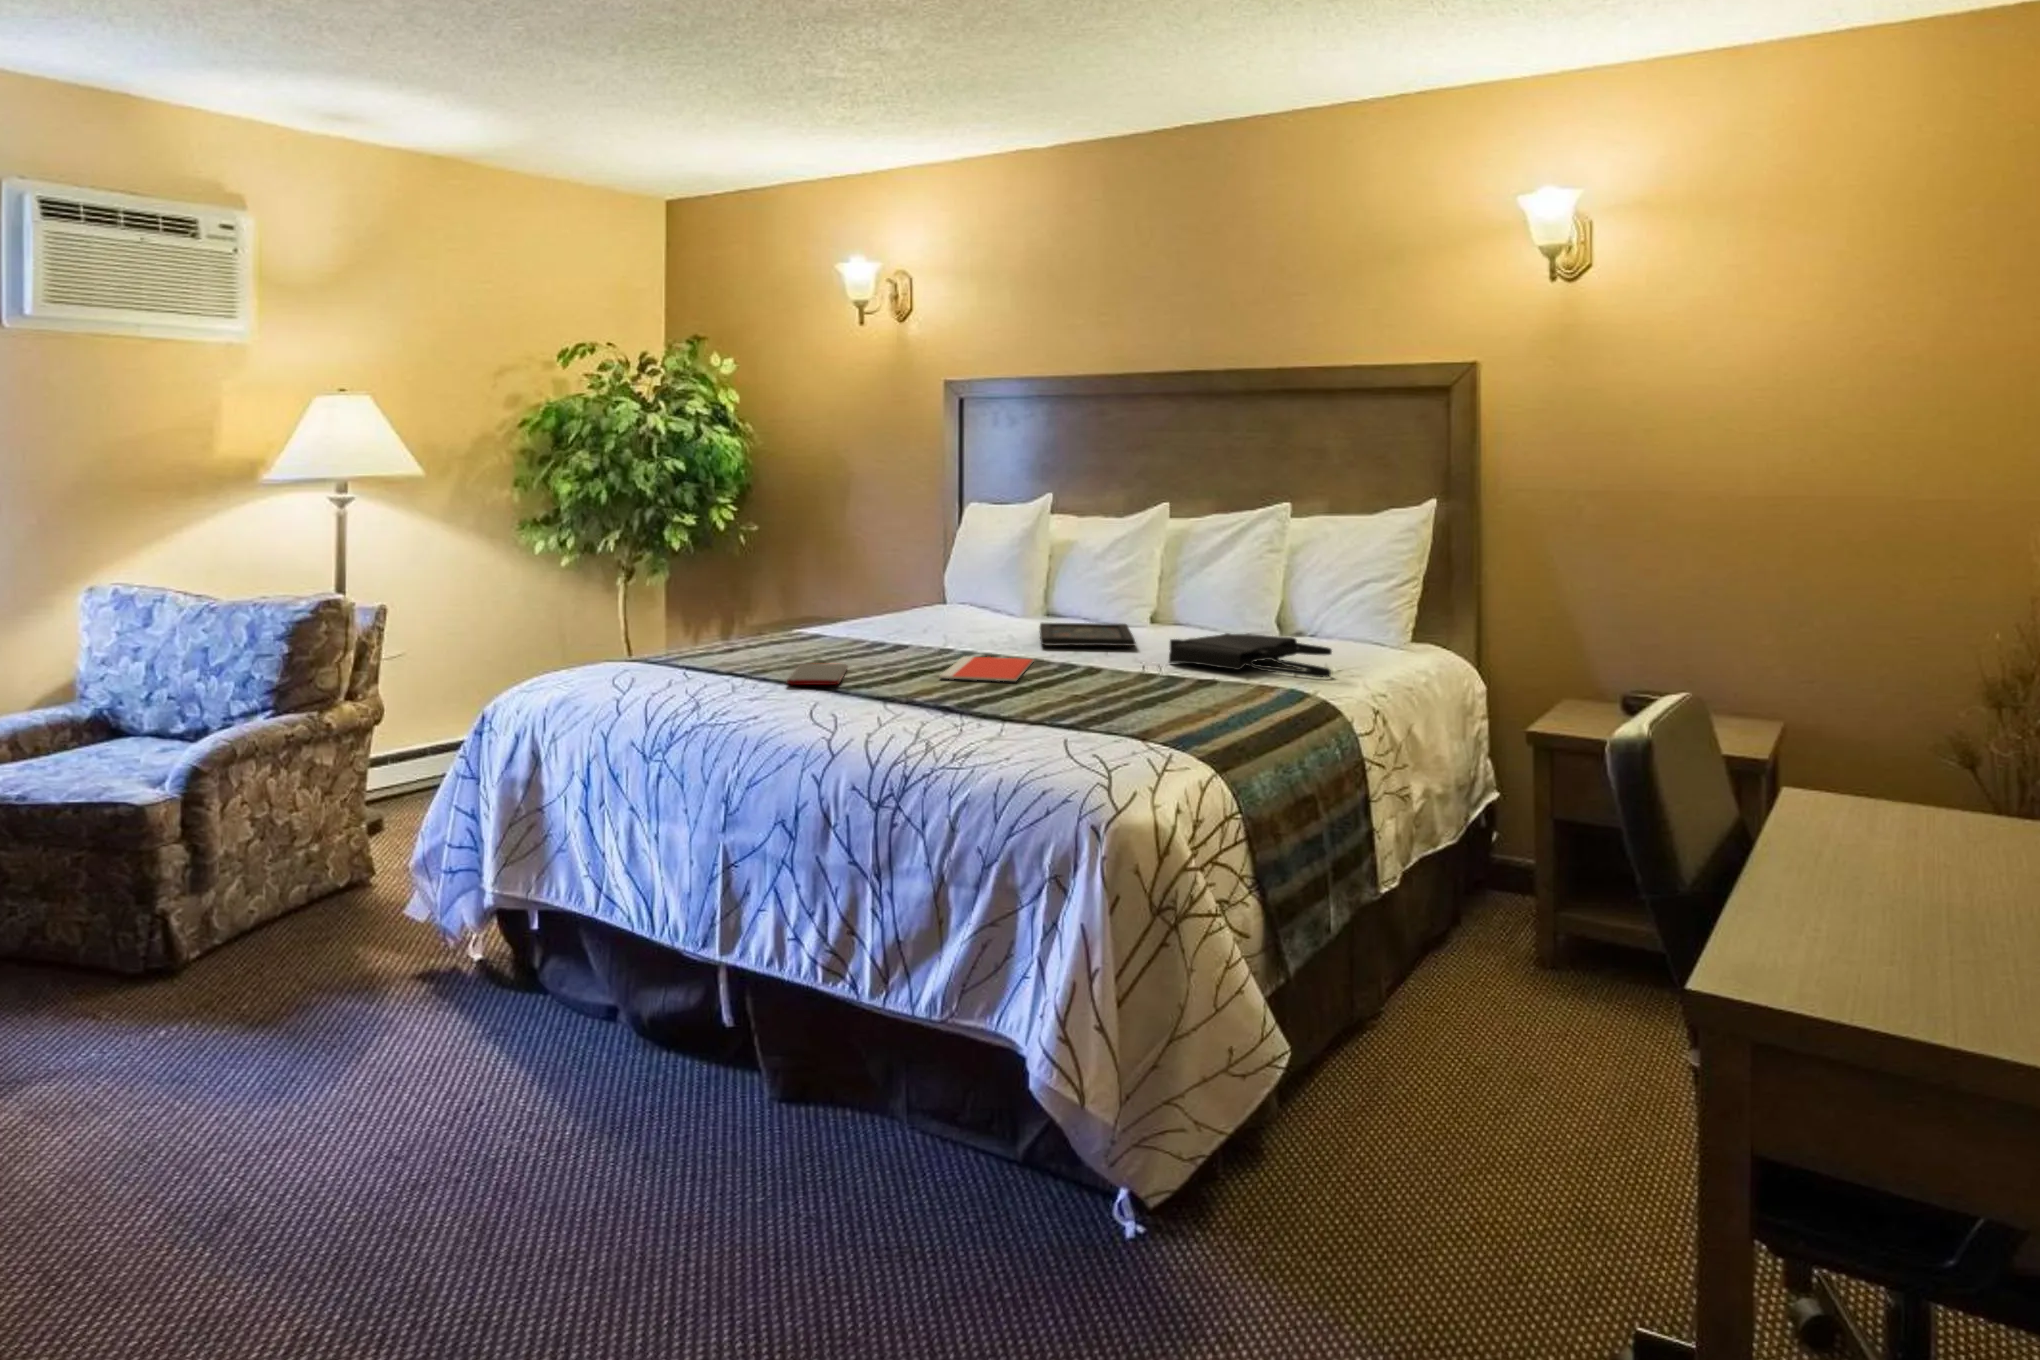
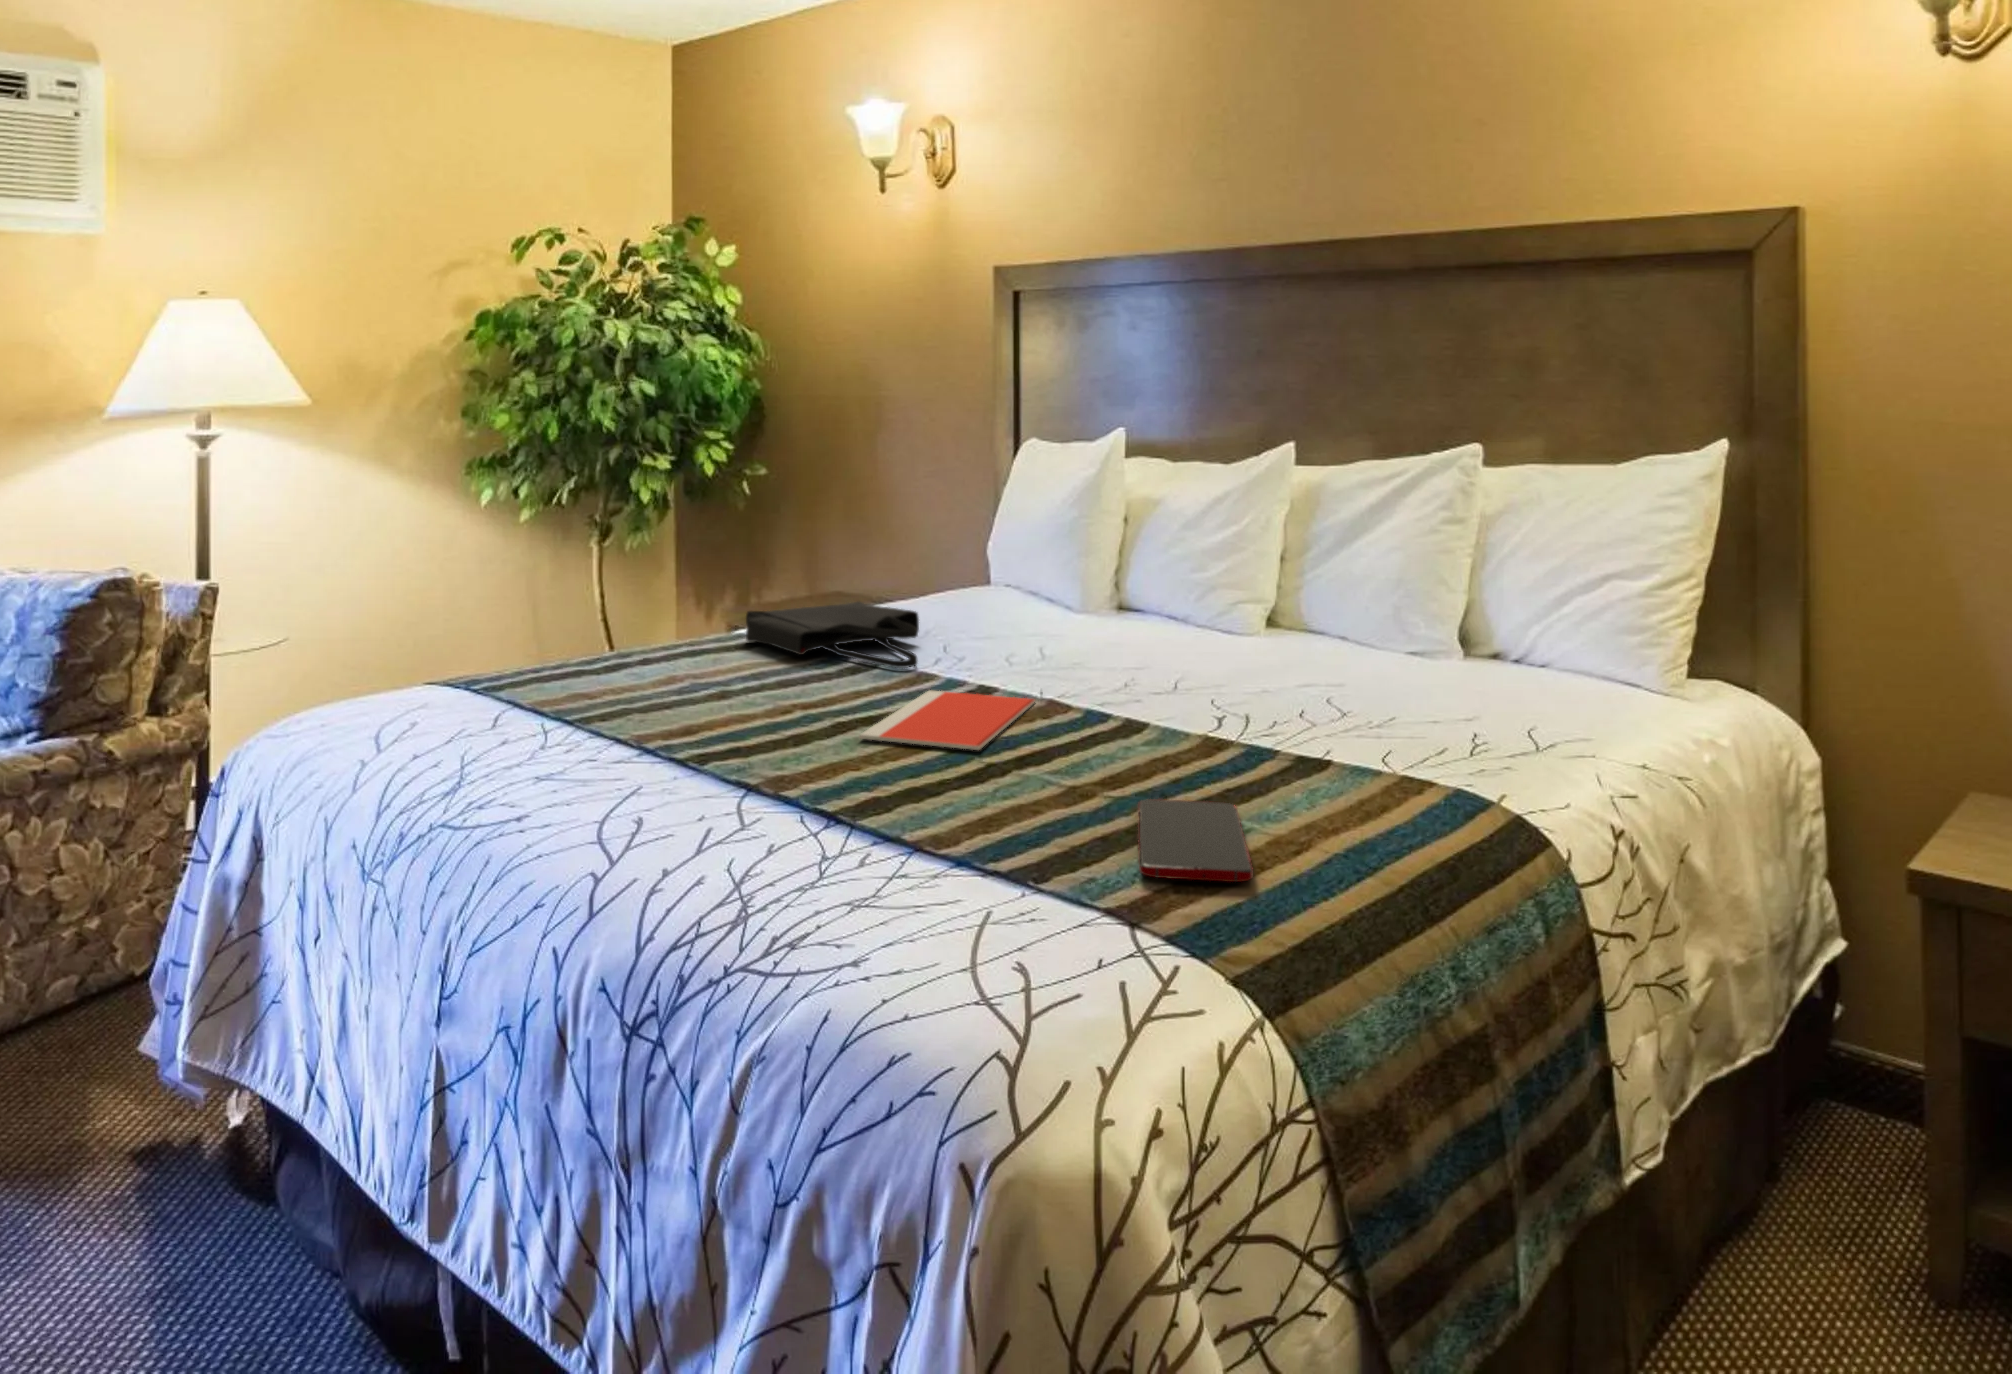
tray: present [1040,623,1136,646] -> none [1061,626,1213,675]
tote bag: present [1169,633,1332,677] -> present [746,602,919,668]
smartphone: present [787,664,848,685] -> present [1138,799,1253,882]

